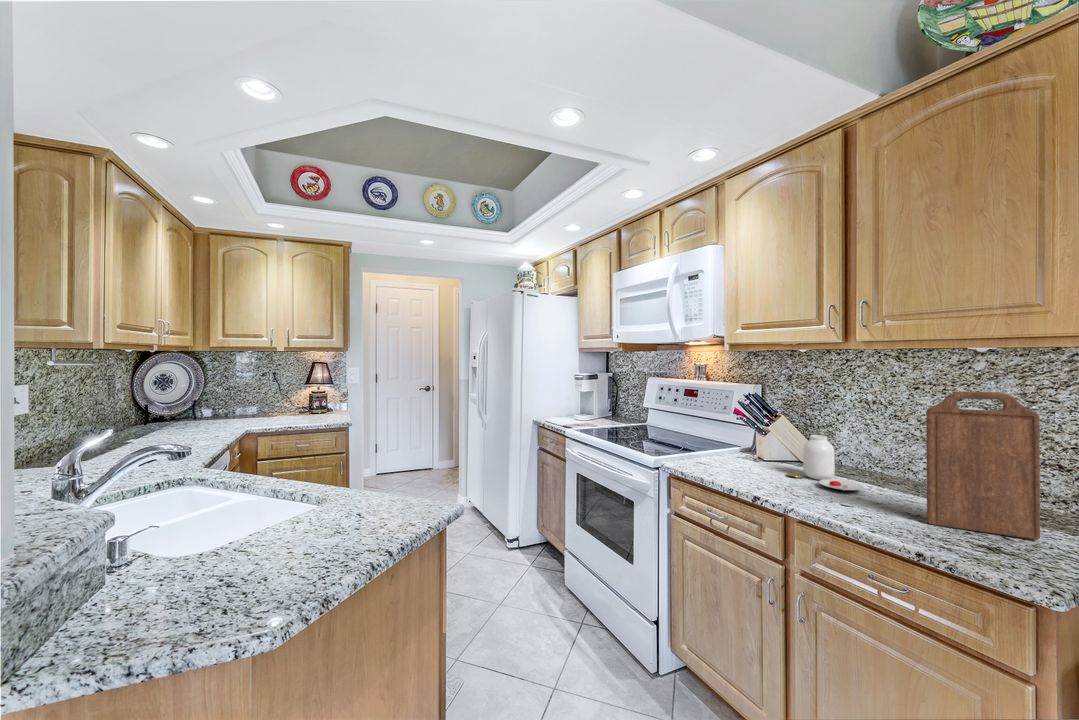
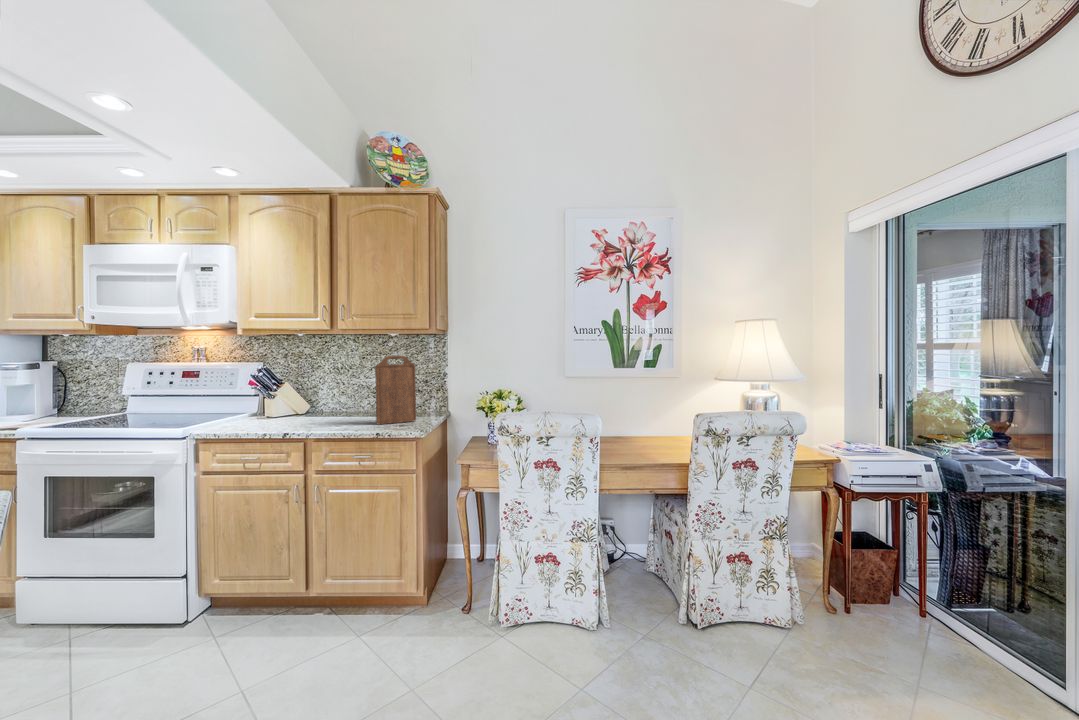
jar: present [786,435,864,490] -> none [294,391,343,422]

